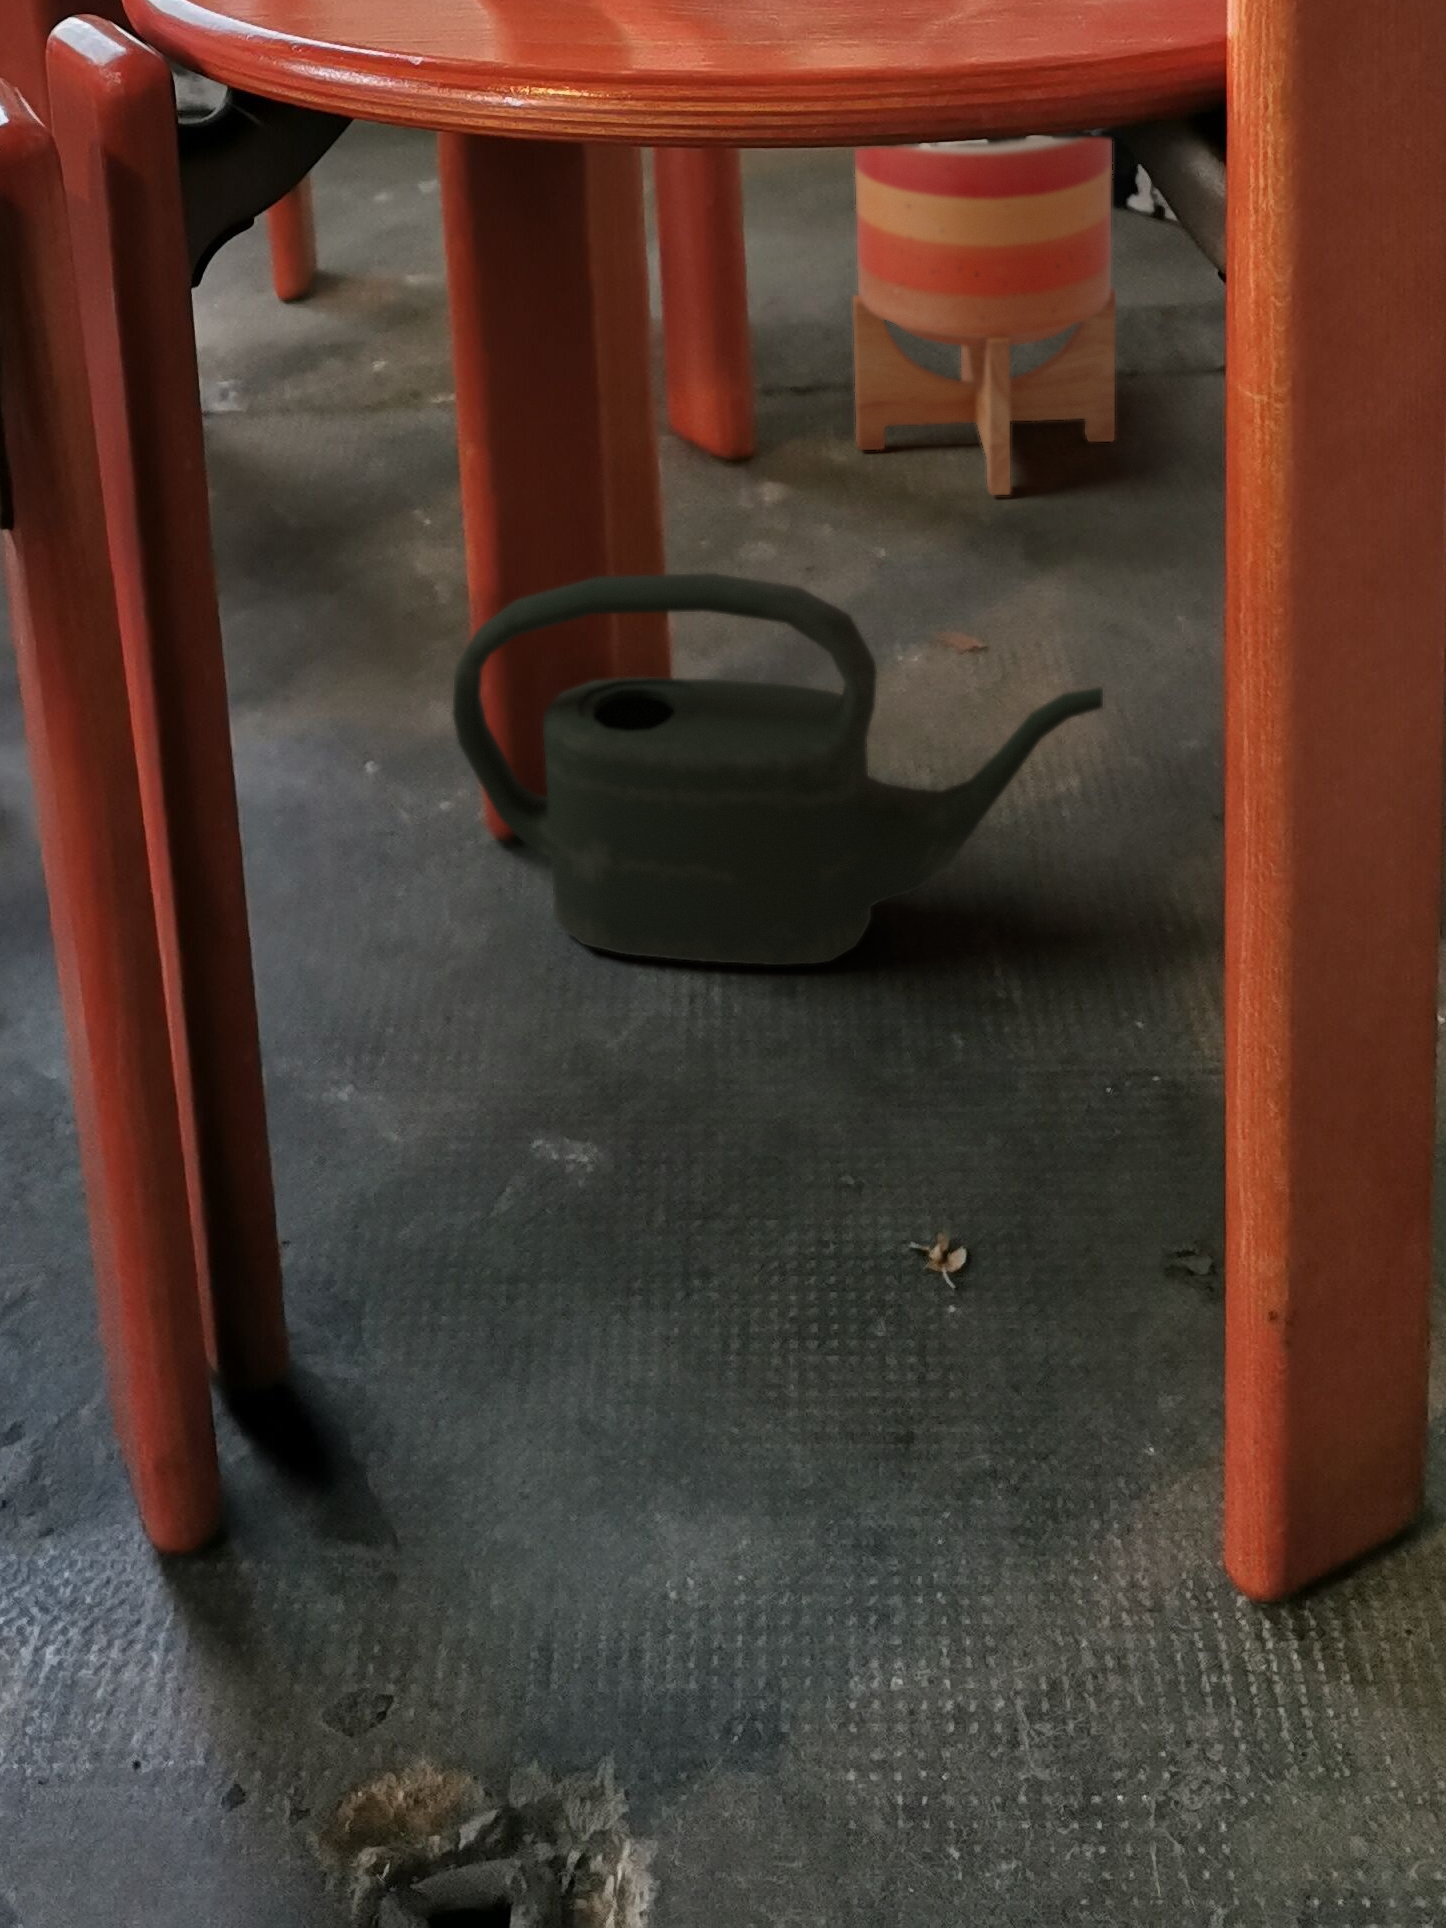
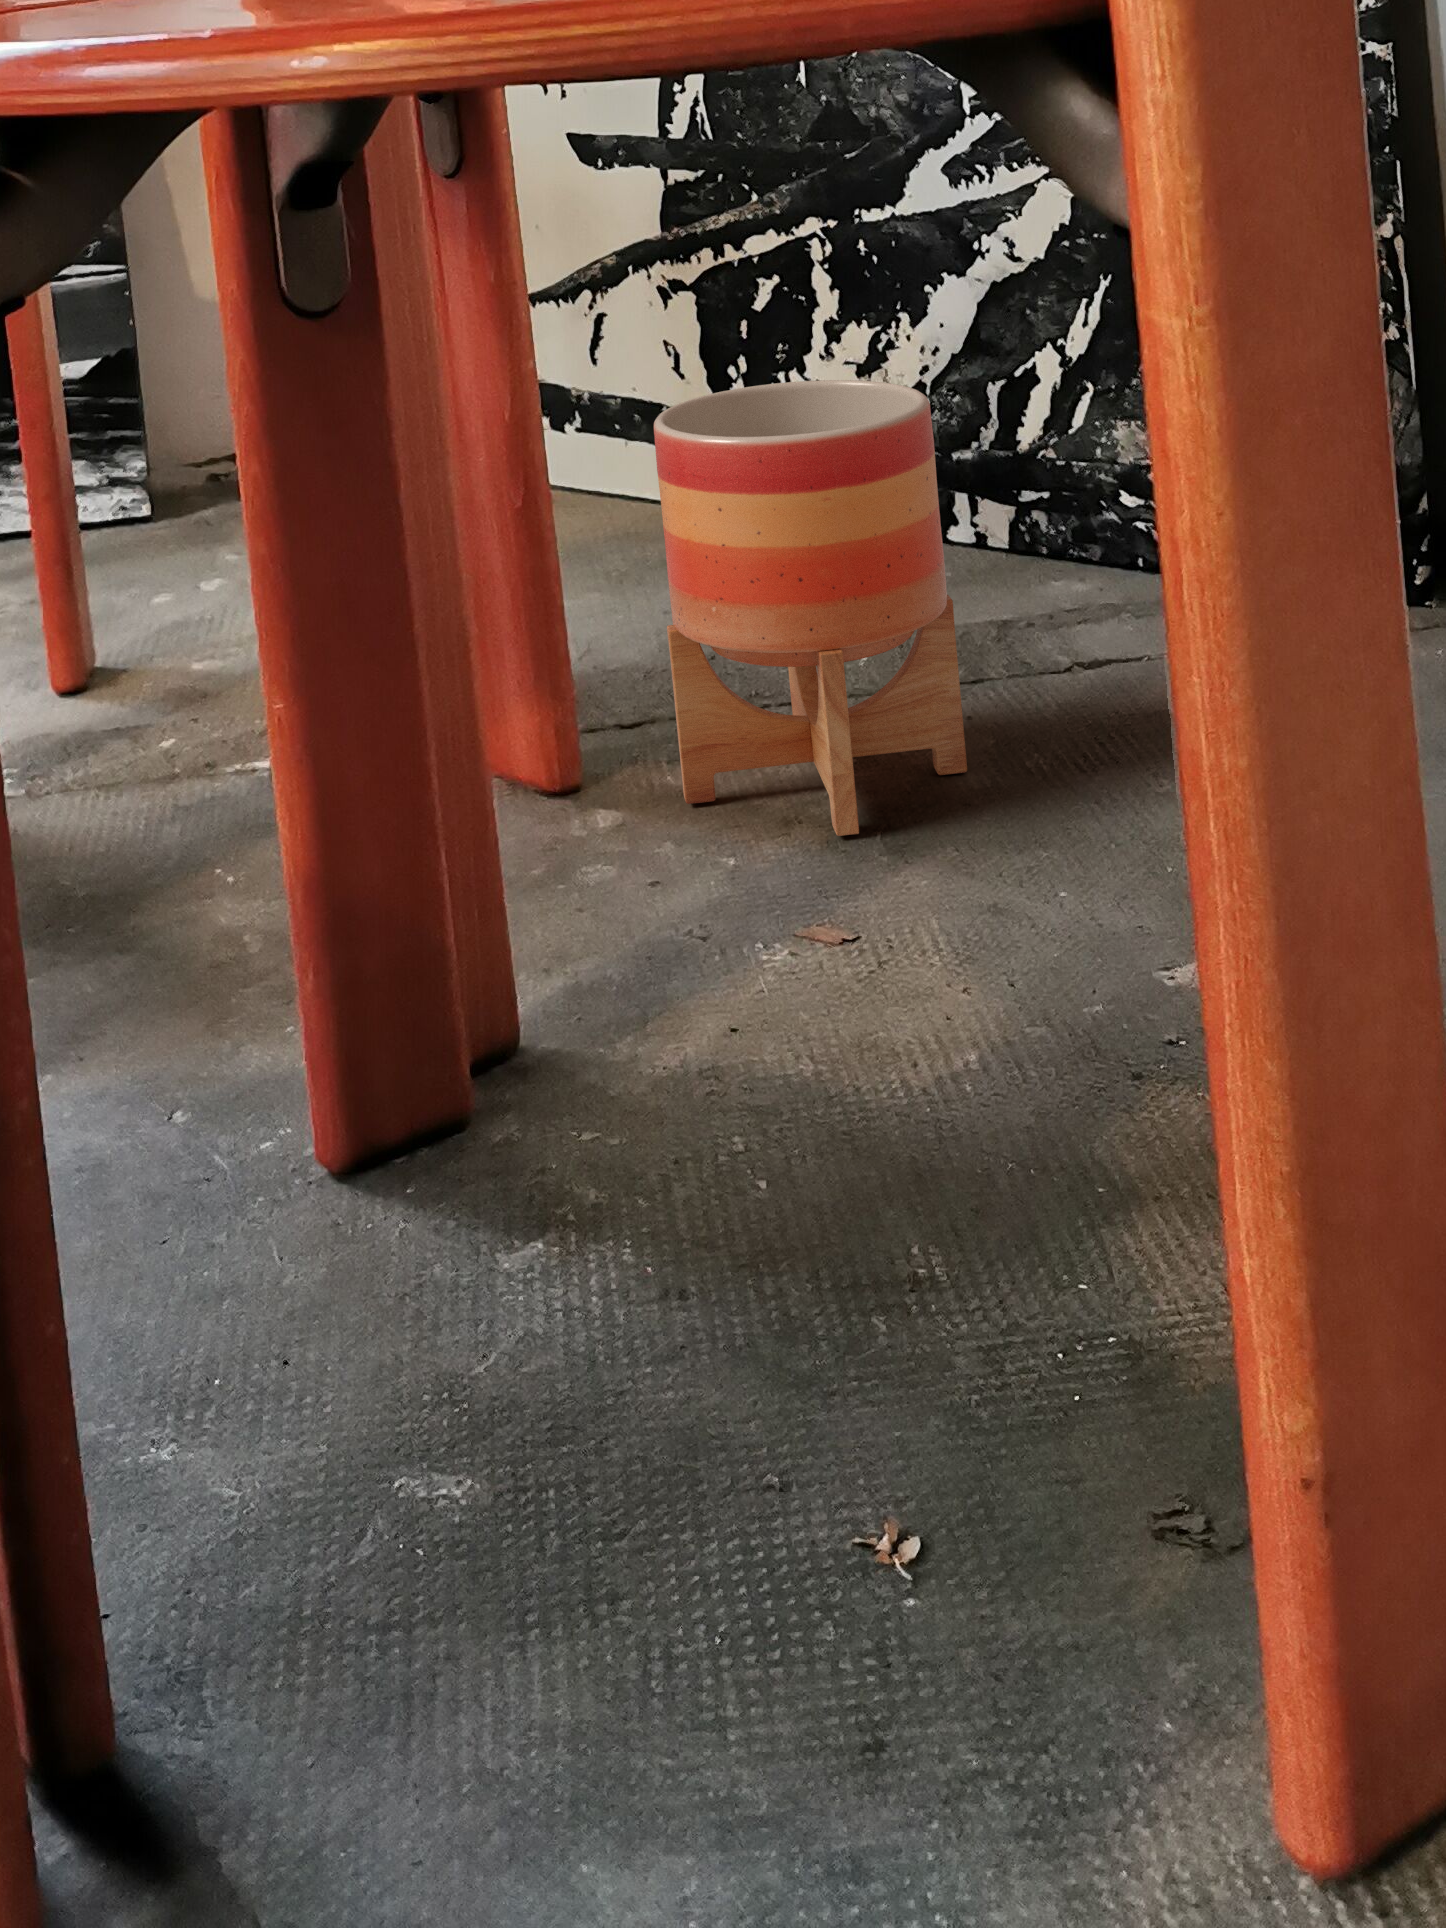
watering can: present [453,573,1103,965] -> none [214,873,998,1378]

